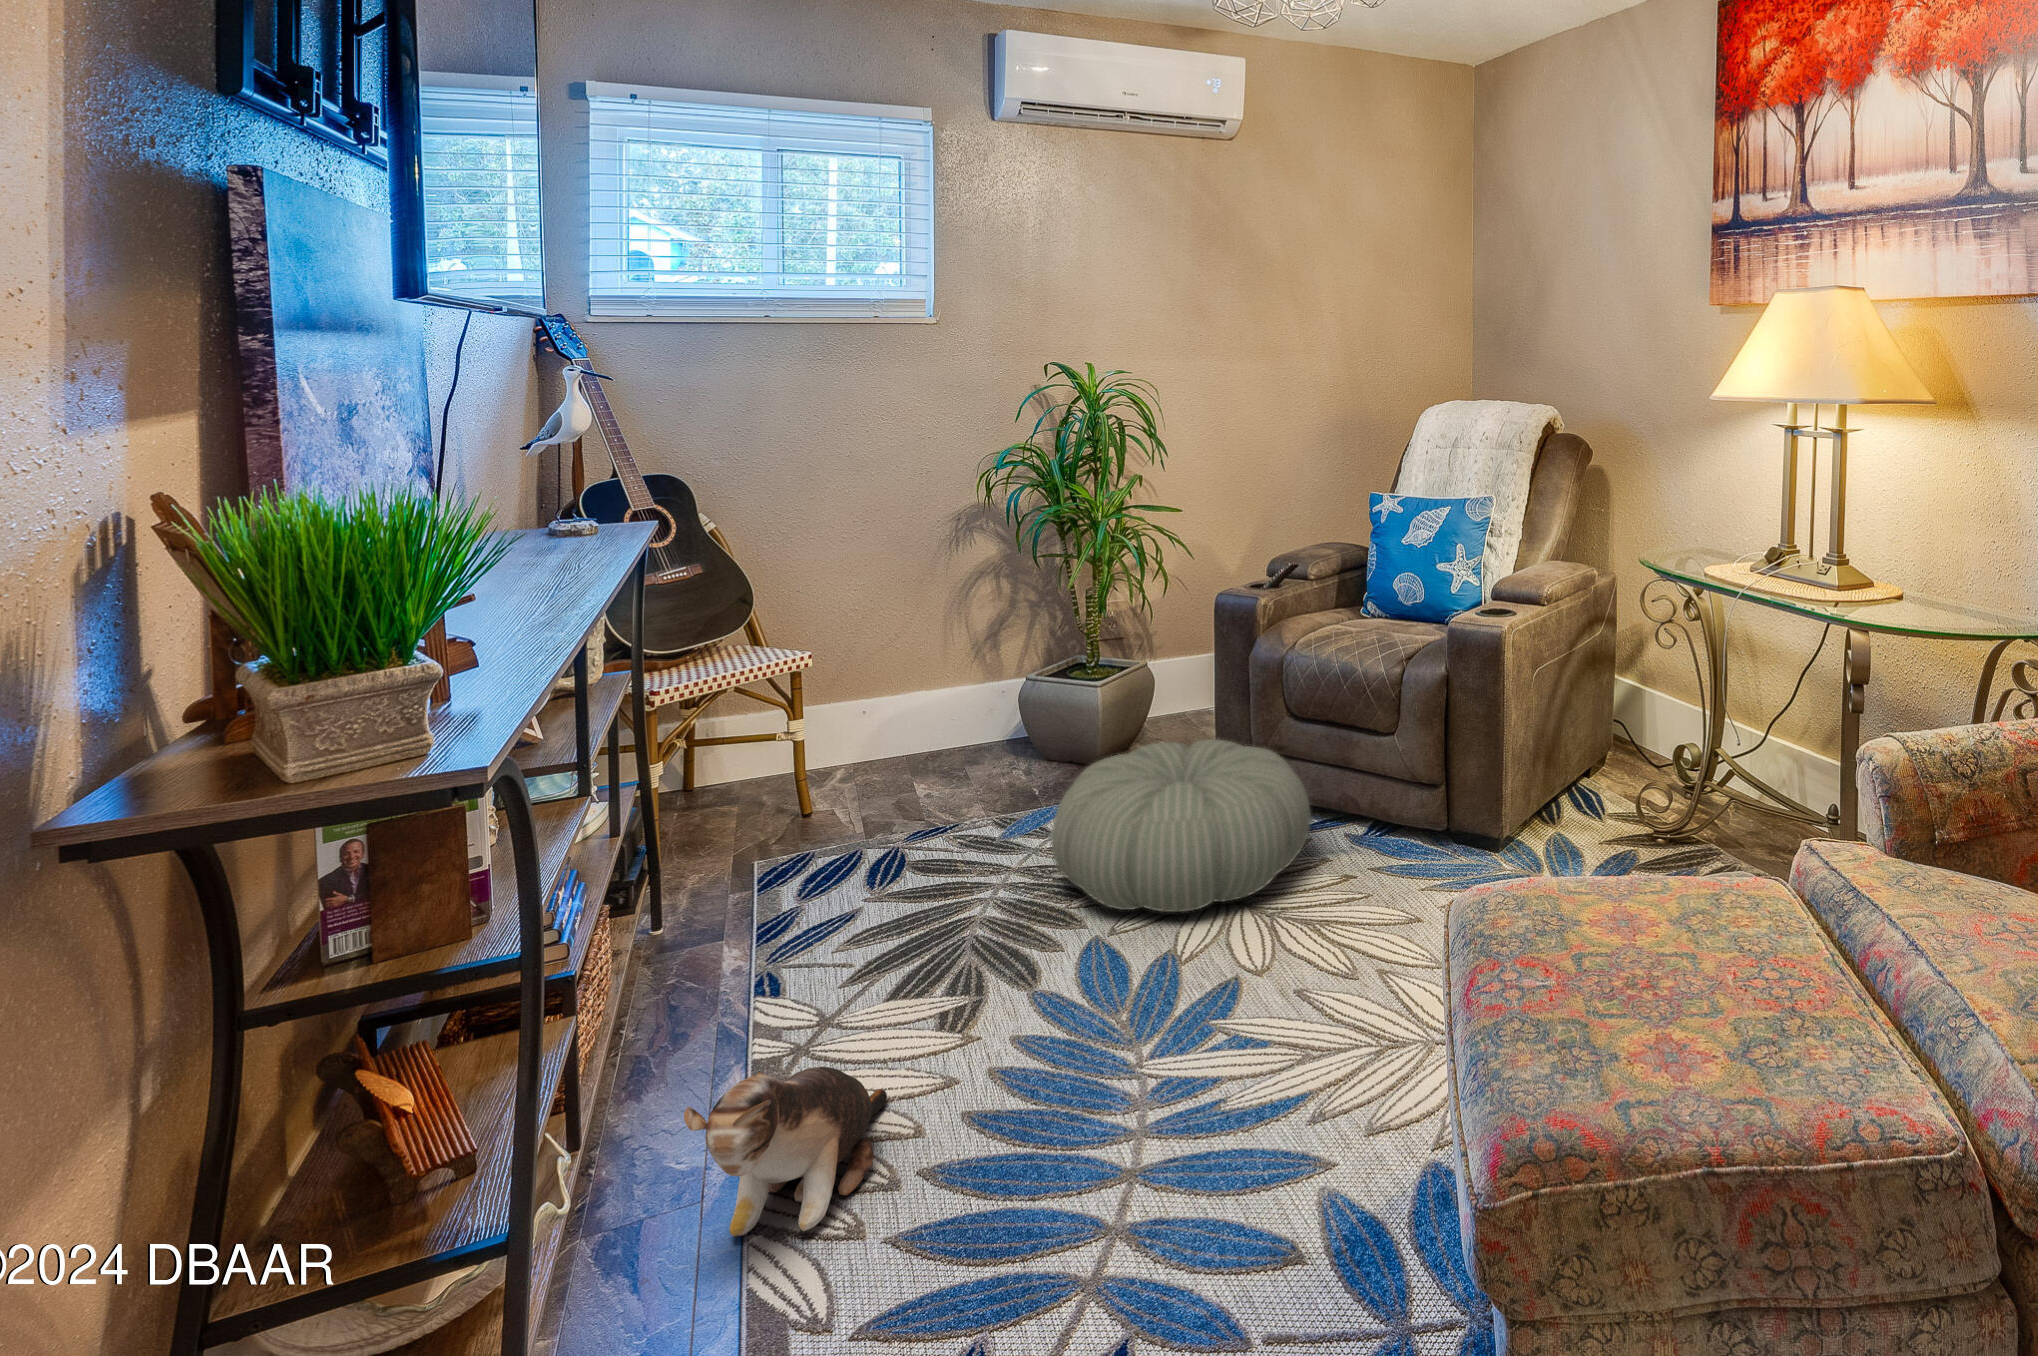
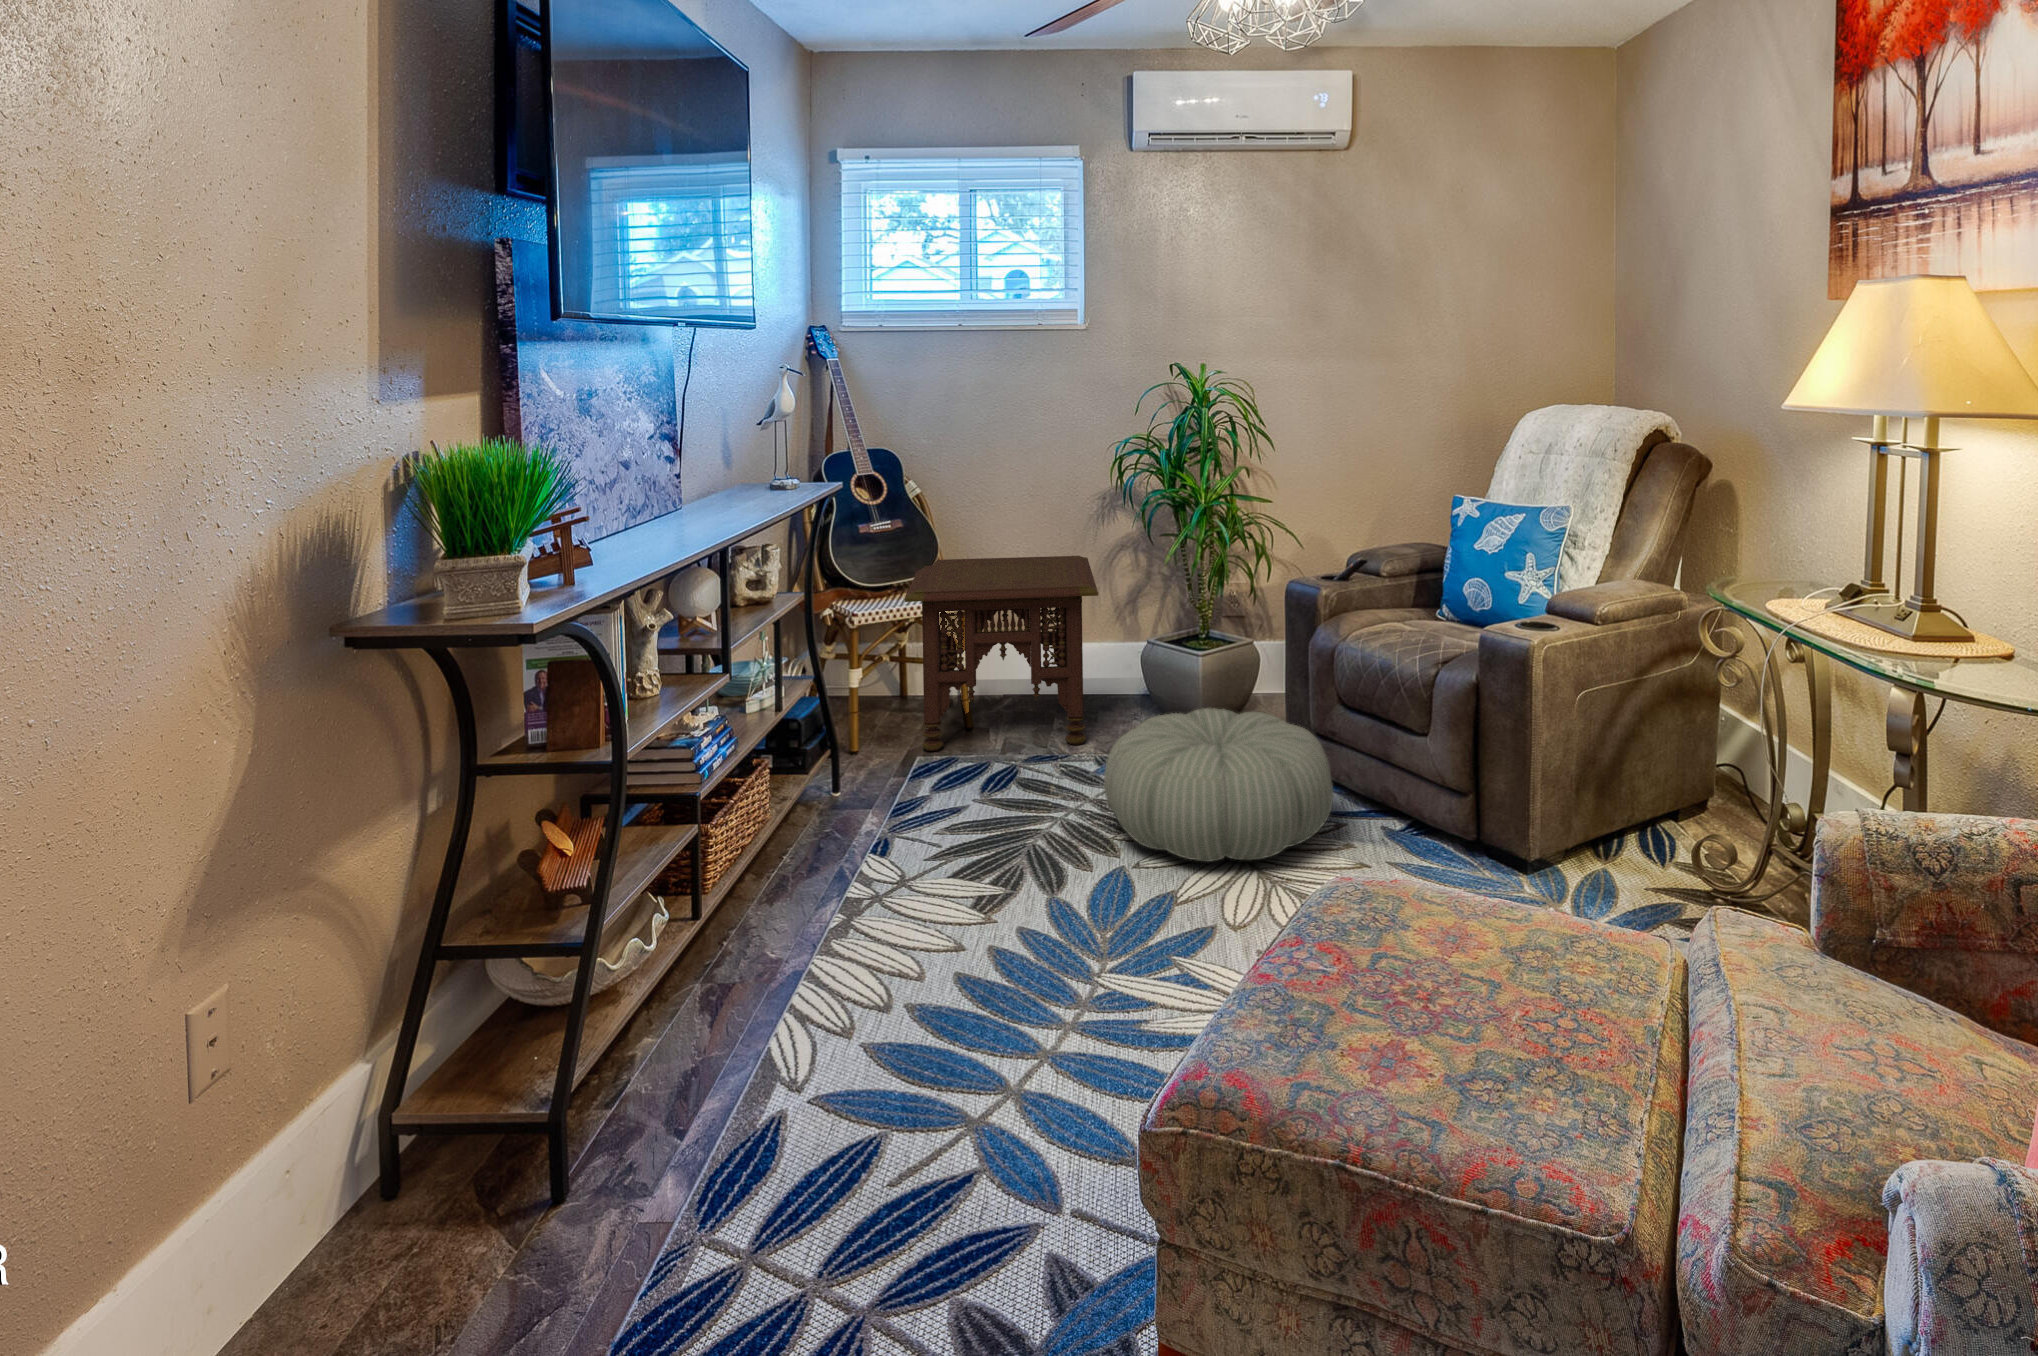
side table: none [727,590,998,851] -> present [905,556,1098,751]
plush toy: present [684,1067,887,1237] -> none [735,898,914,1026]

